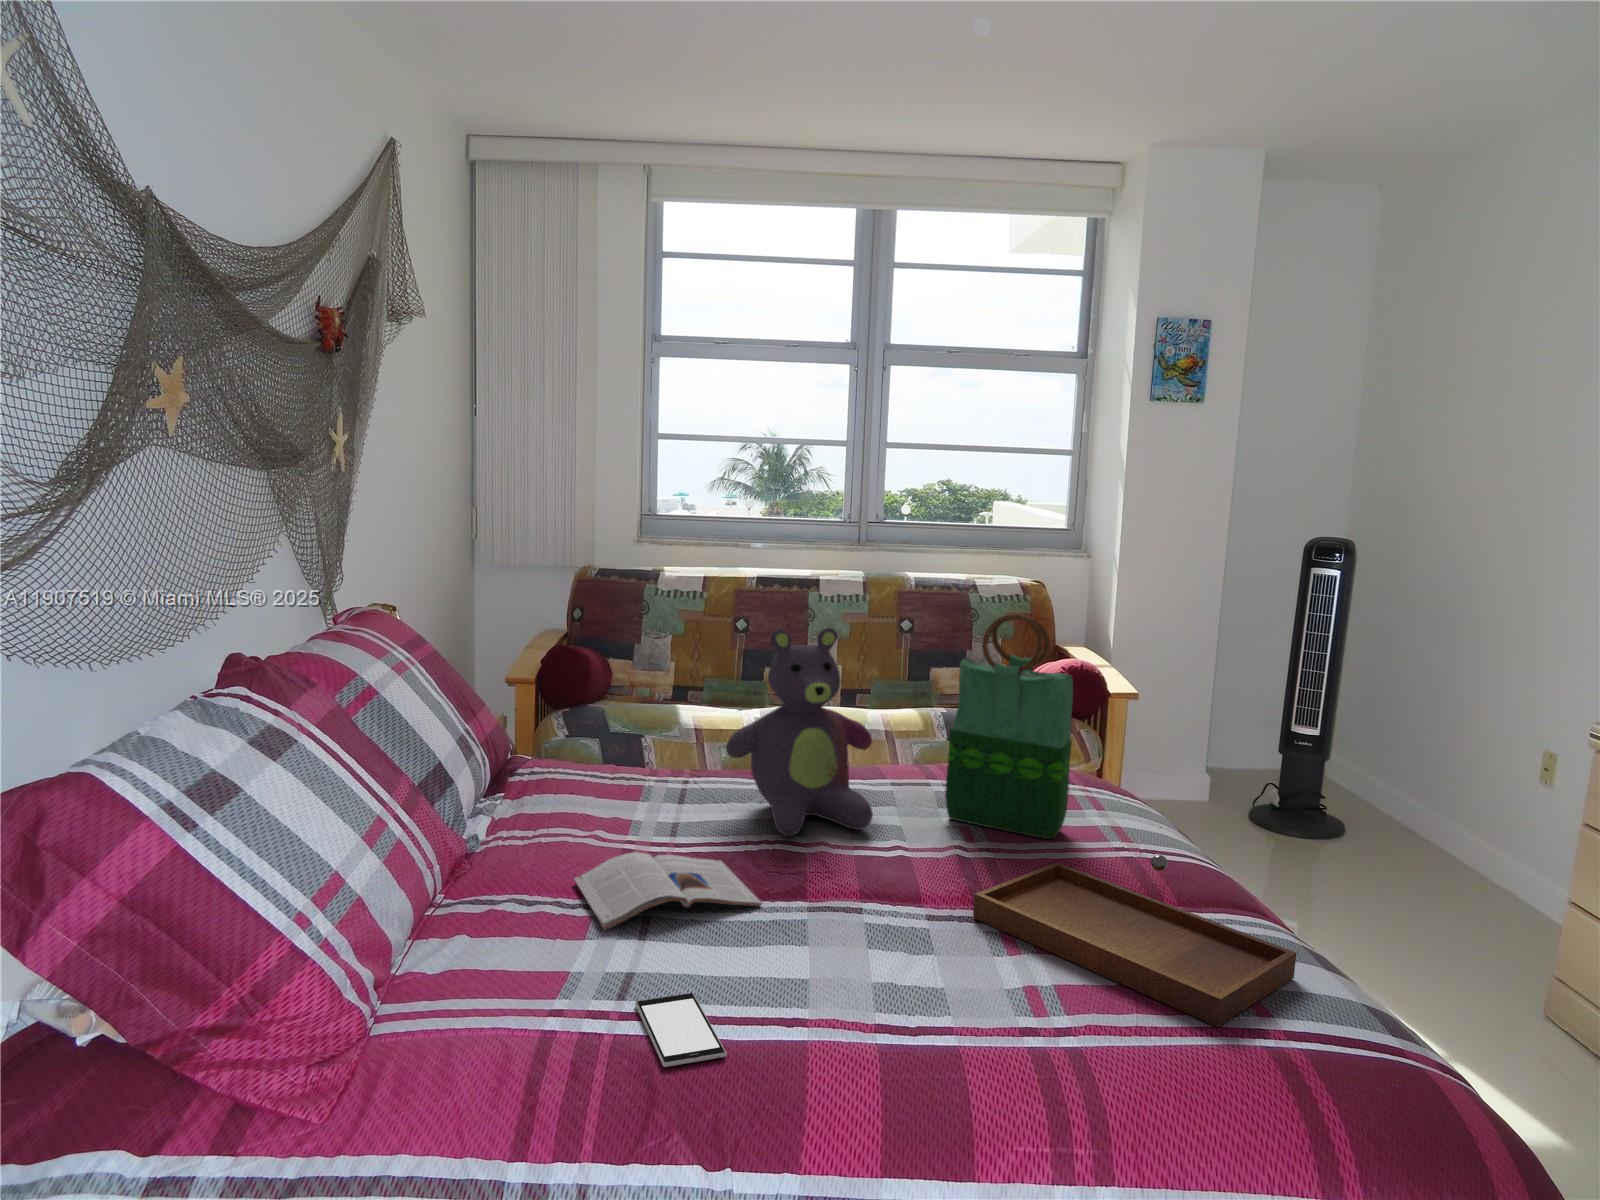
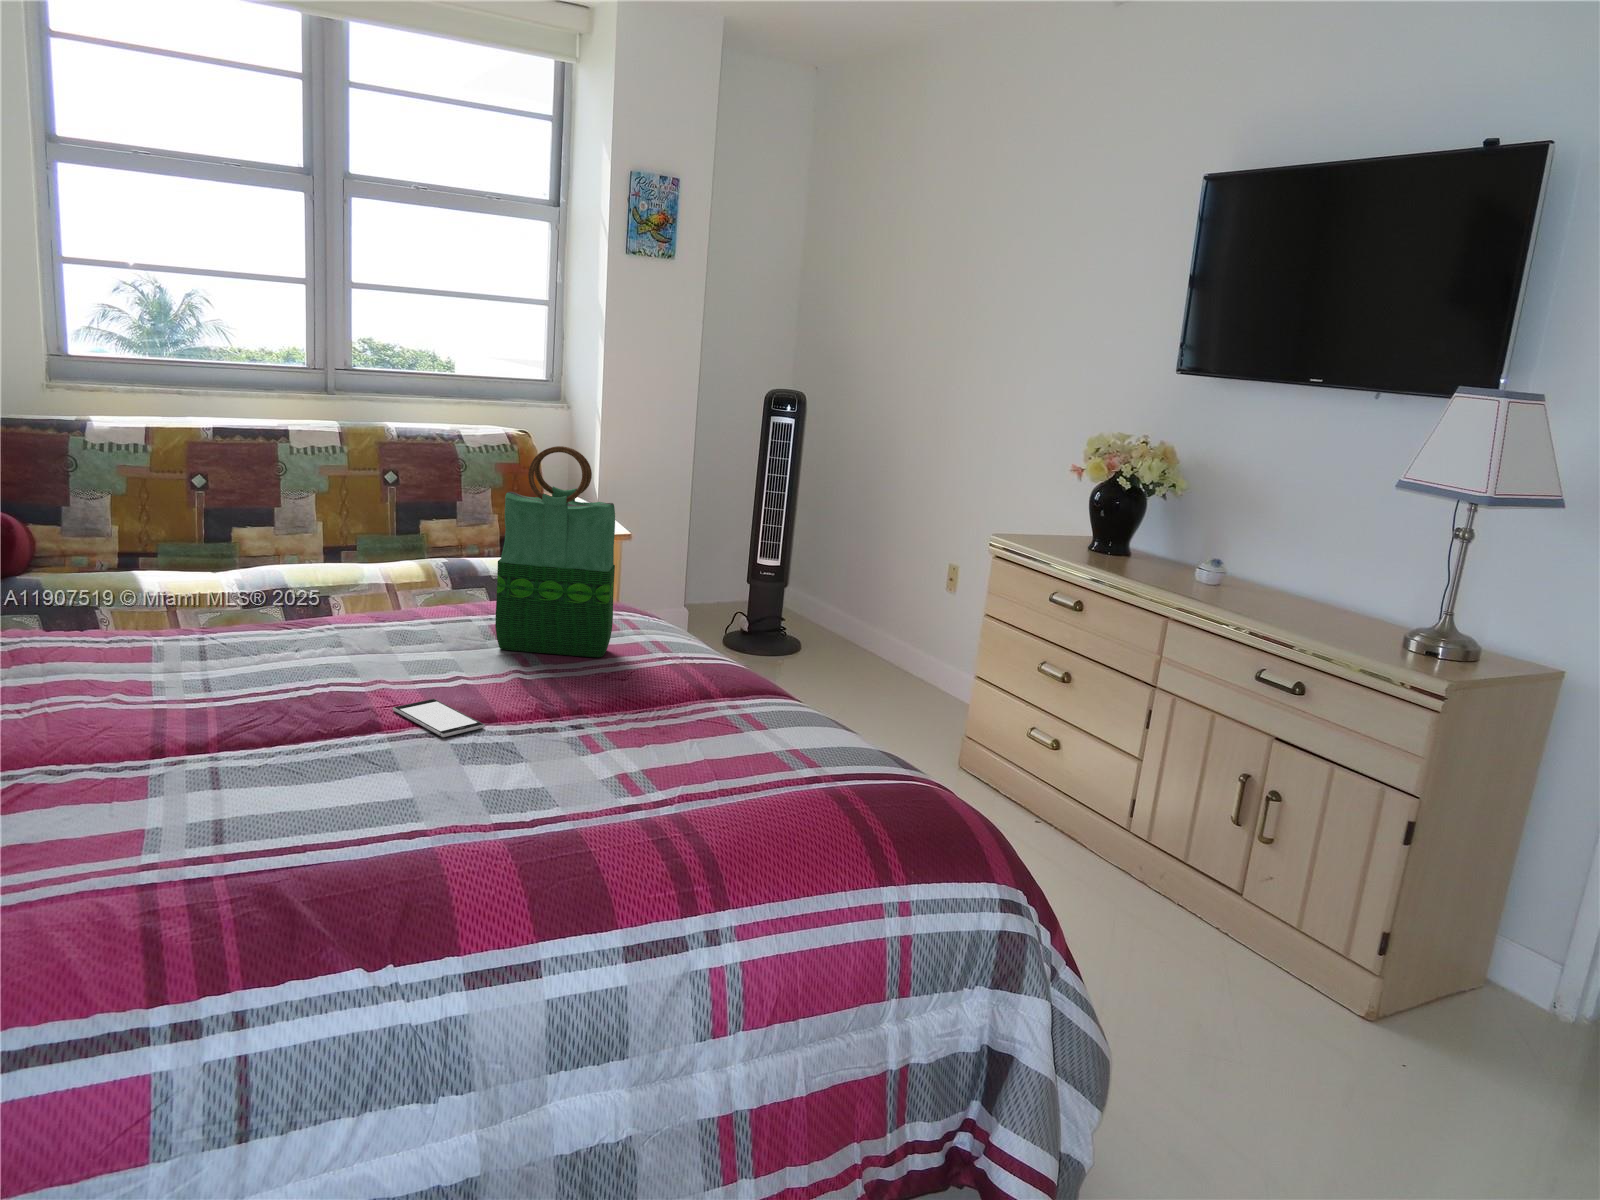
stuffed bear: present [726,628,873,836] -> none [258,464,428,679]
magazine: present [575,852,762,930] -> none [109,707,339,786]
tray: present [973,855,1296,1027] -> none [553,650,828,780]
smartphone: present [635,993,727,1067] -> present [393,699,485,737]

